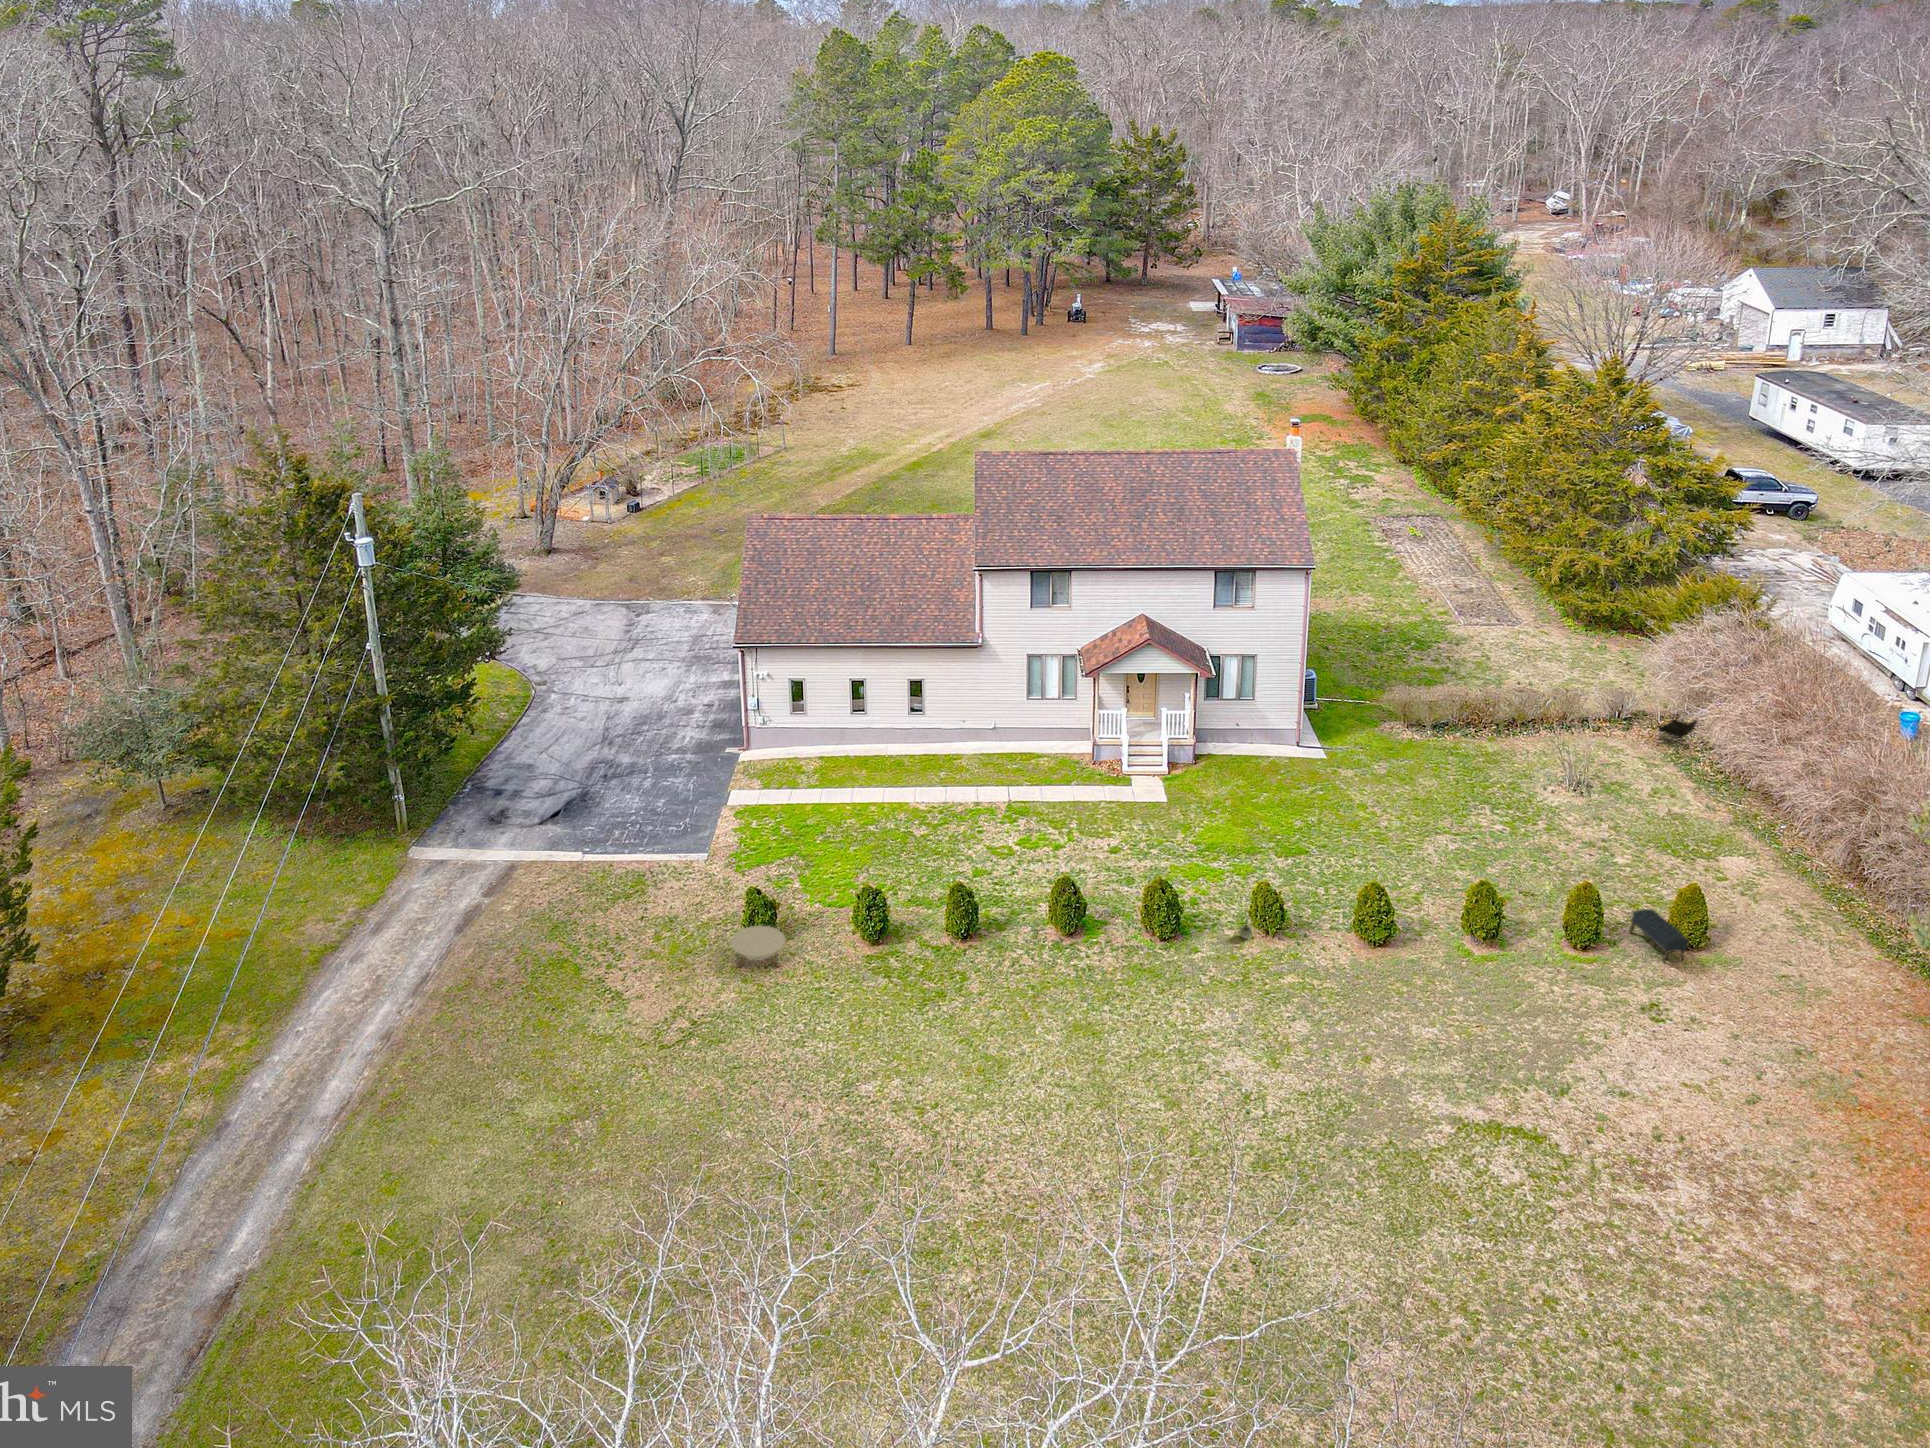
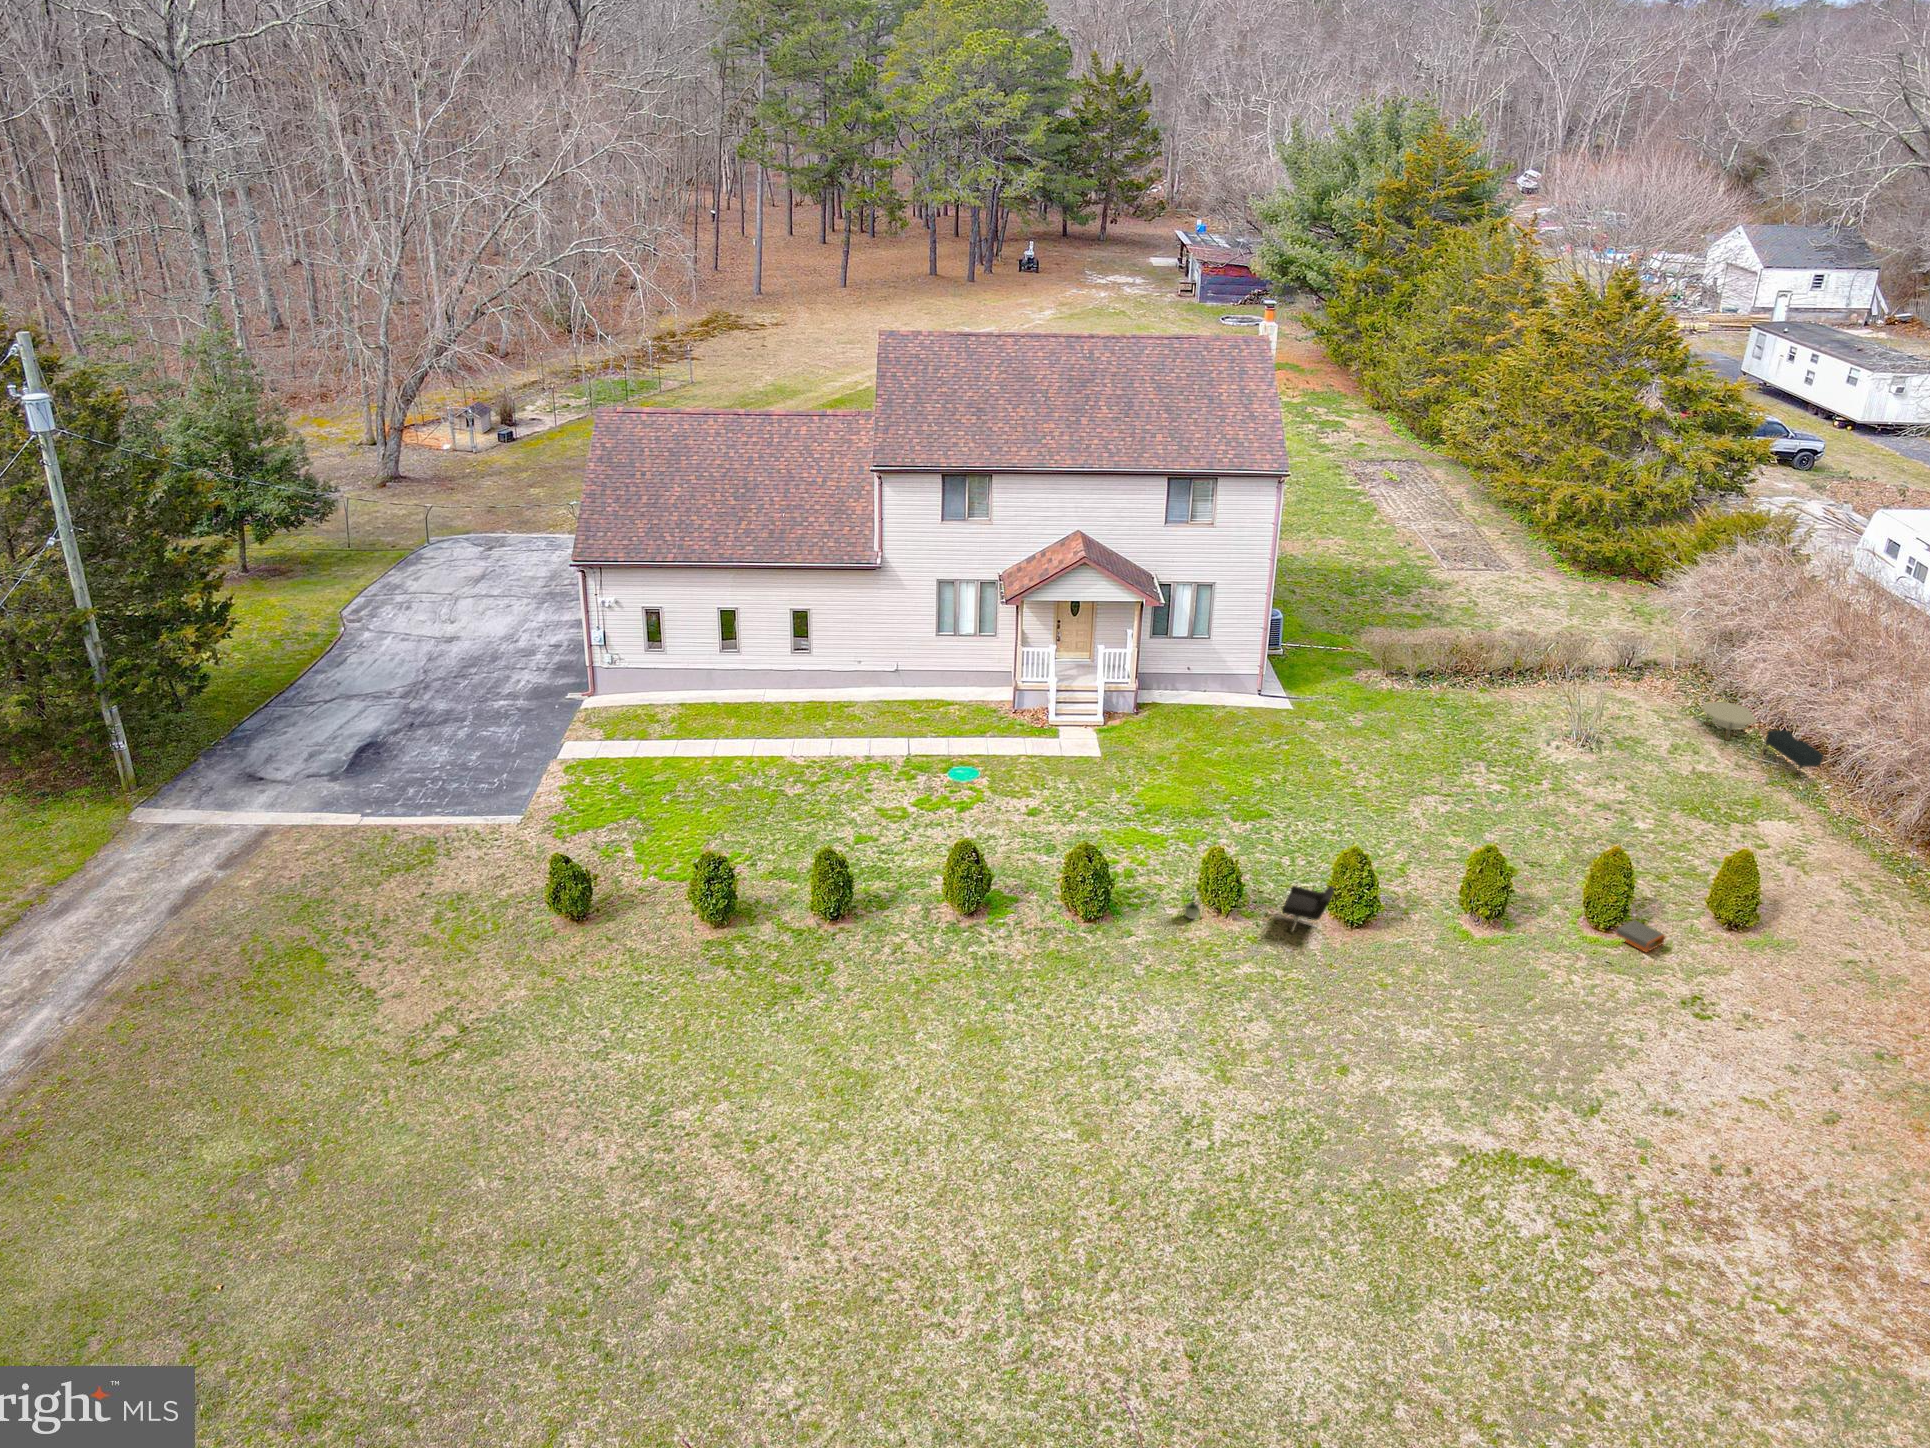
lounge chair: present [1658,719,1697,740] -> present [1282,886,1334,931]
bench: present [1630,909,1689,963] -> present [1763,730,1824,778]
round table: present [730,926,785,967] -> present [1703,702,1757,741]
storage box: none [1590,941,1631,967] -> present [1616,920,1665,952]

